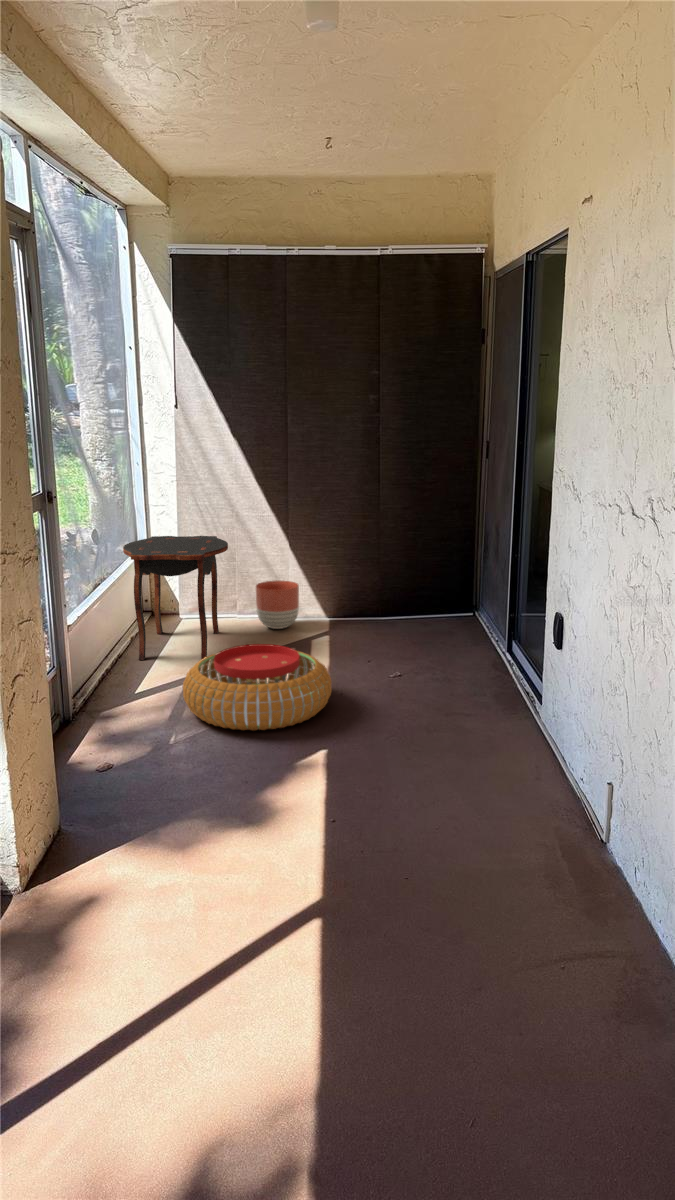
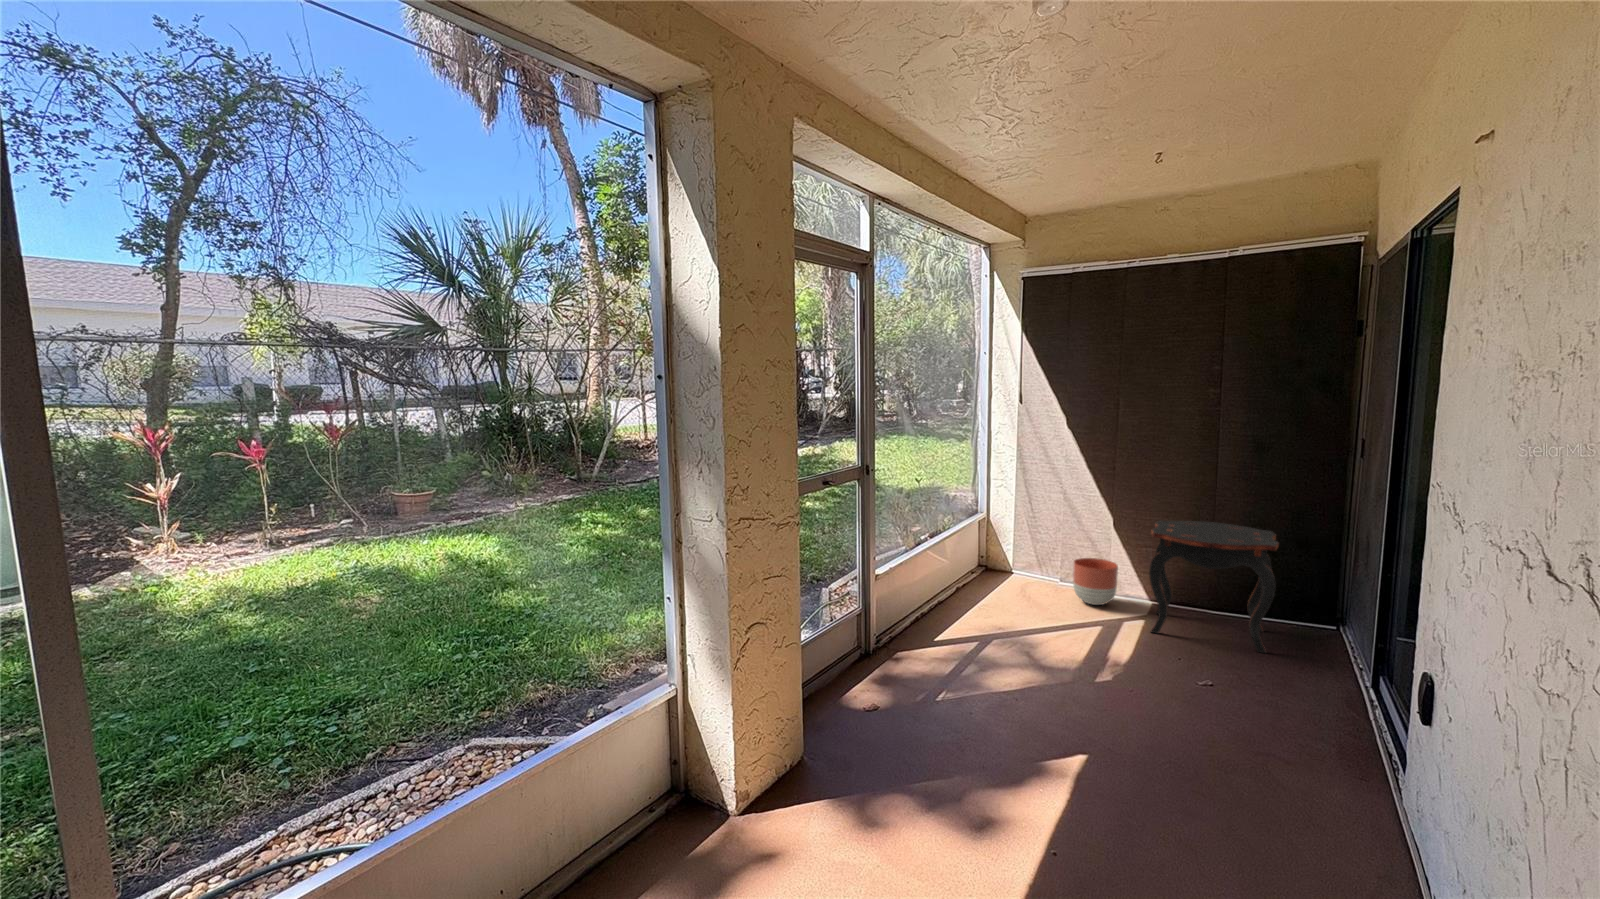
side table: present [123,536,228,660] -> present [1149,520,1279,653]
pouf: present [183,644,332,731] -> none [963,620,1116,715]

